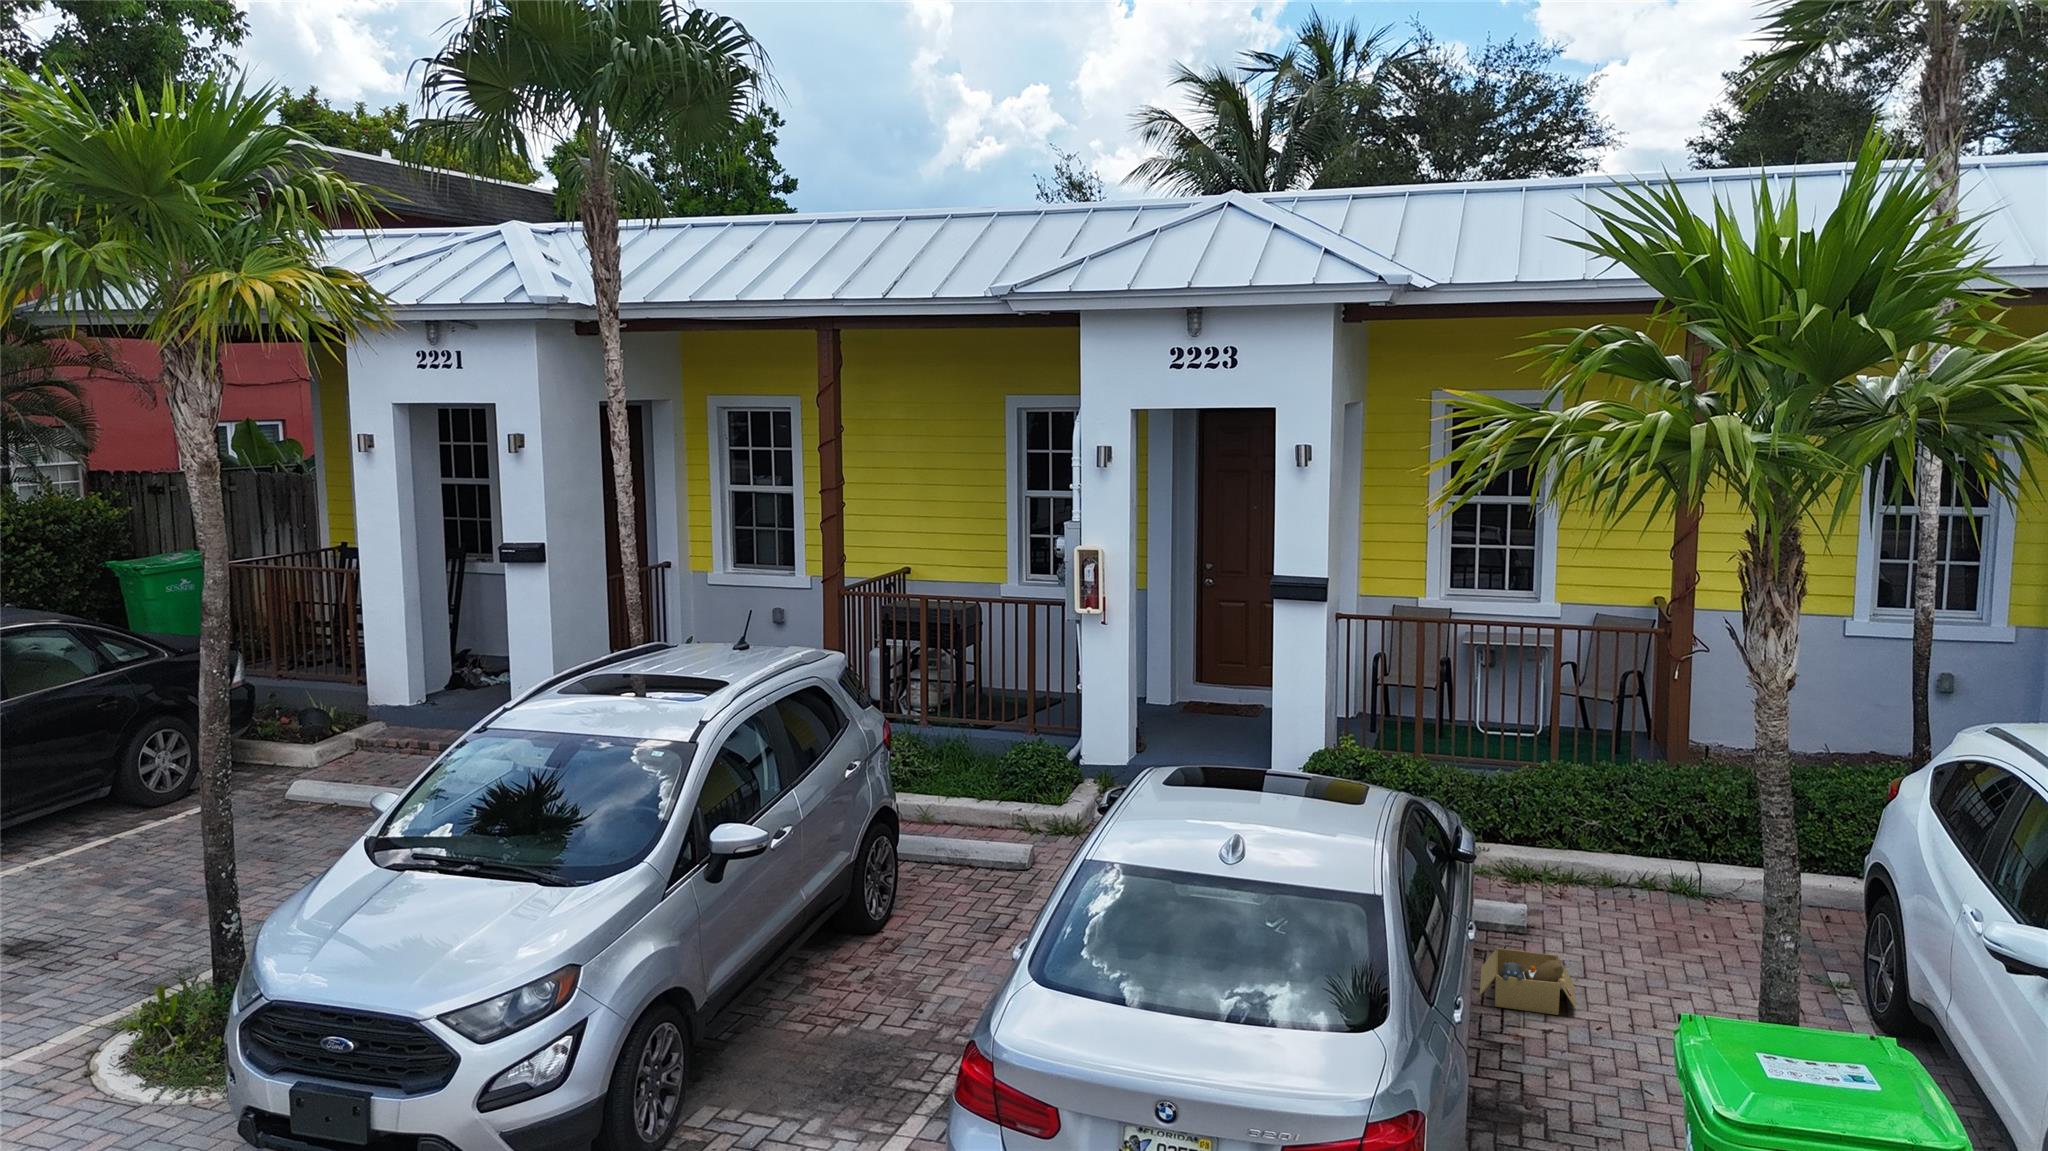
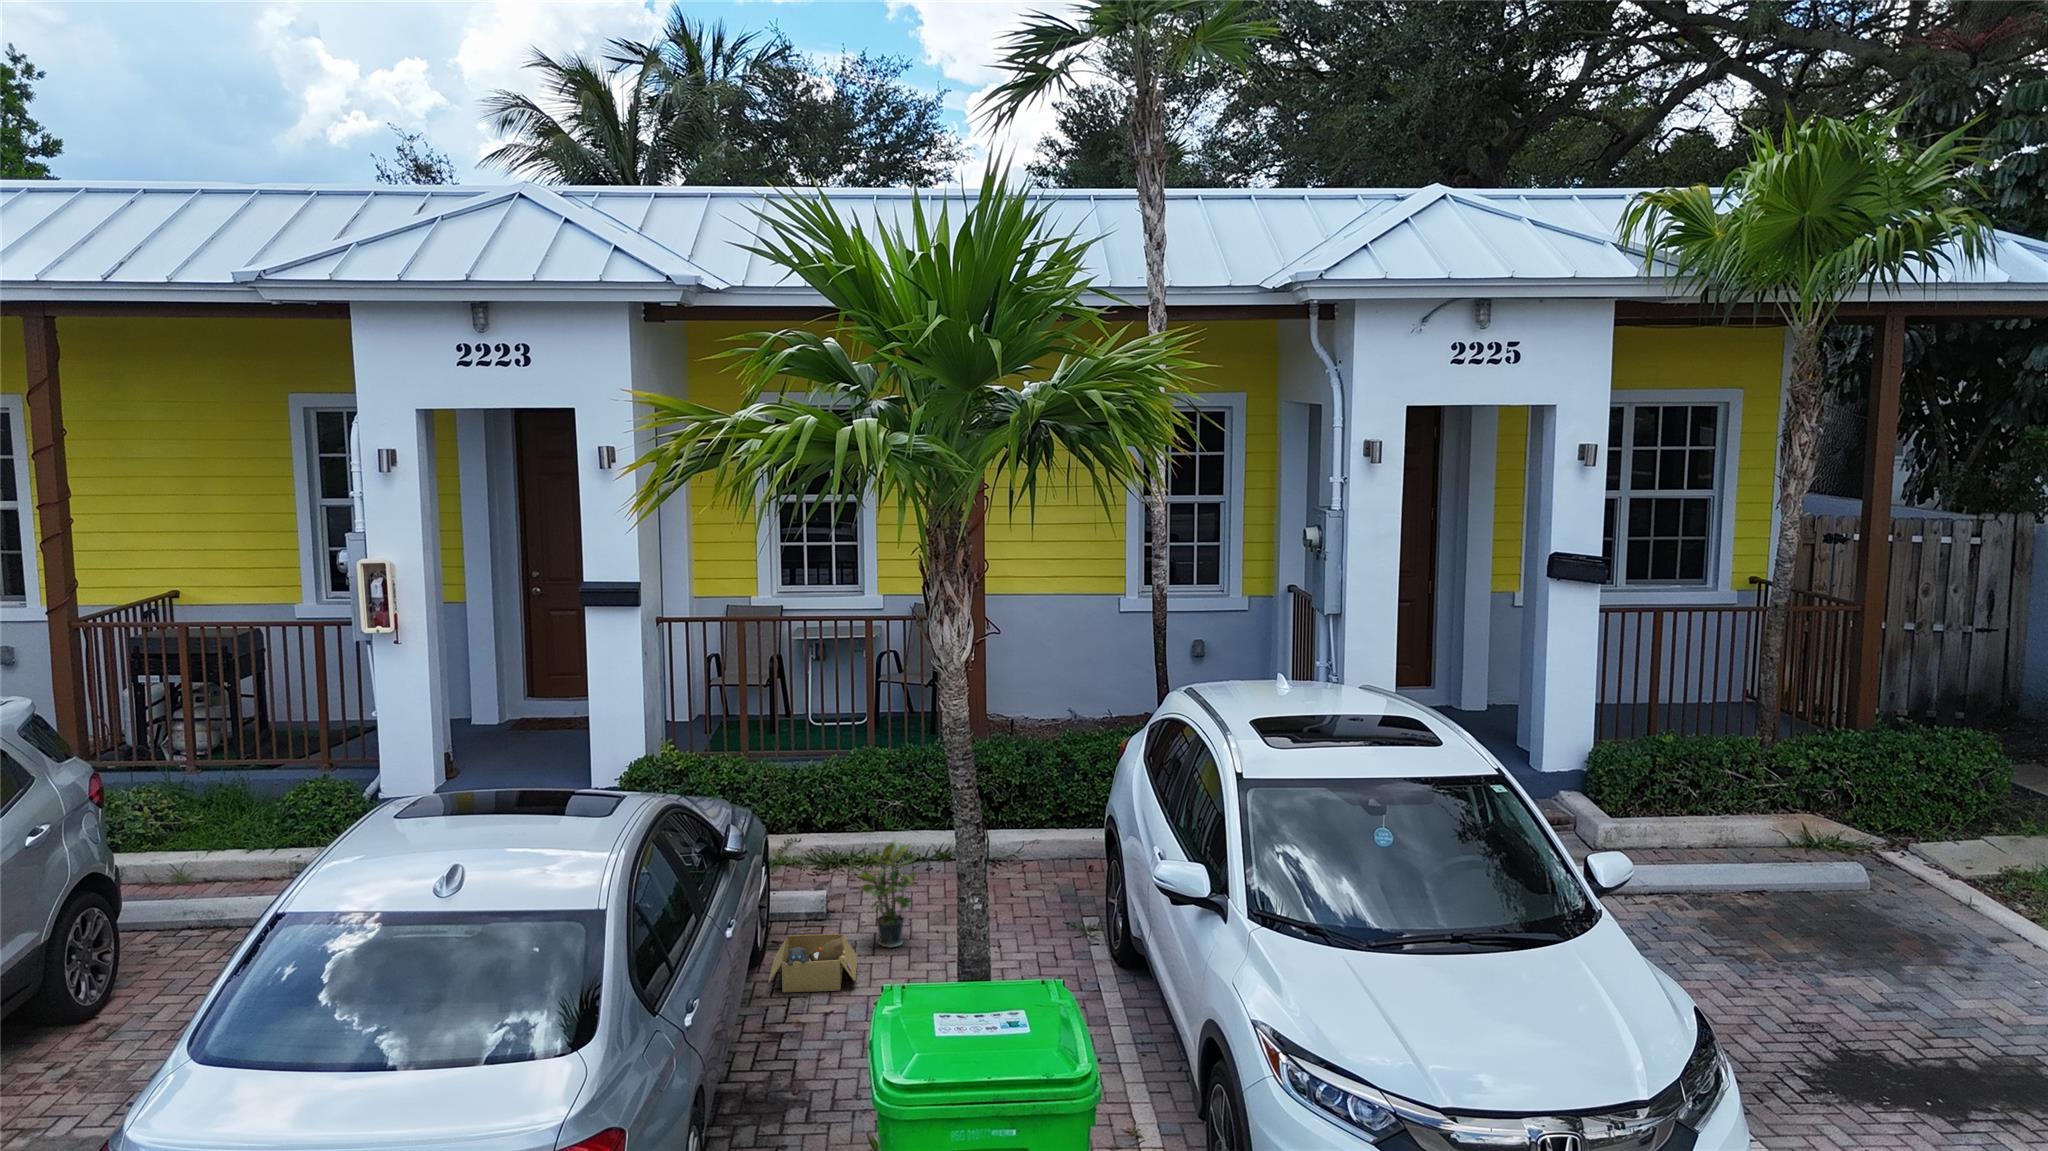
potted plant: none [1573,861,1641,978] -> present [859,839,917,948]

